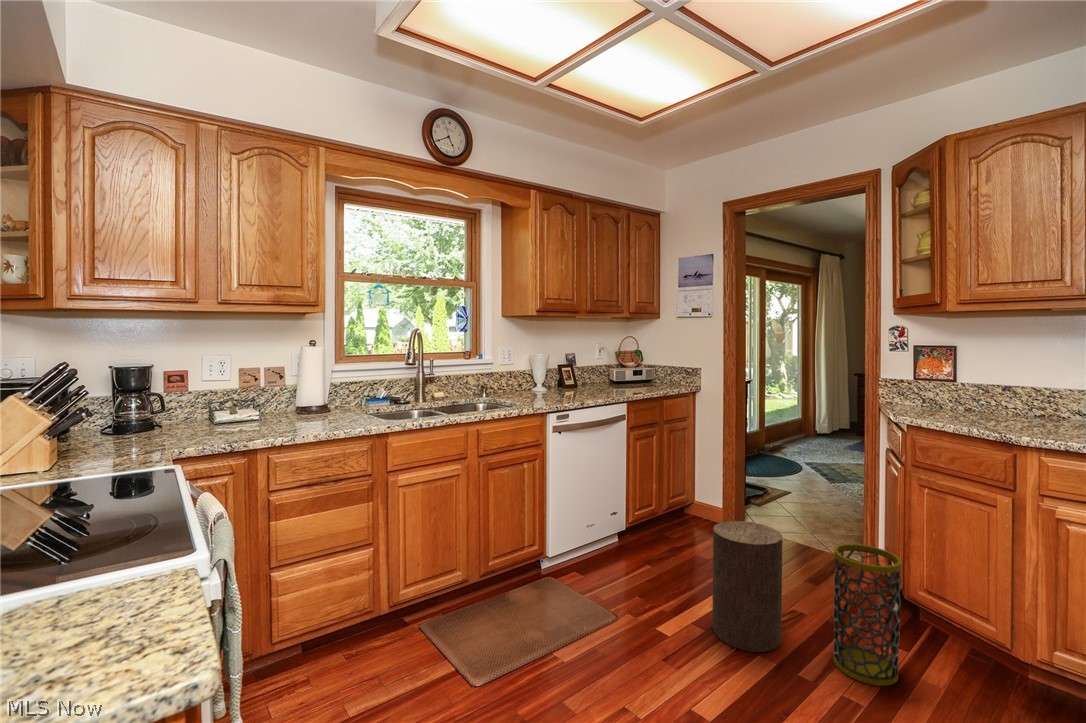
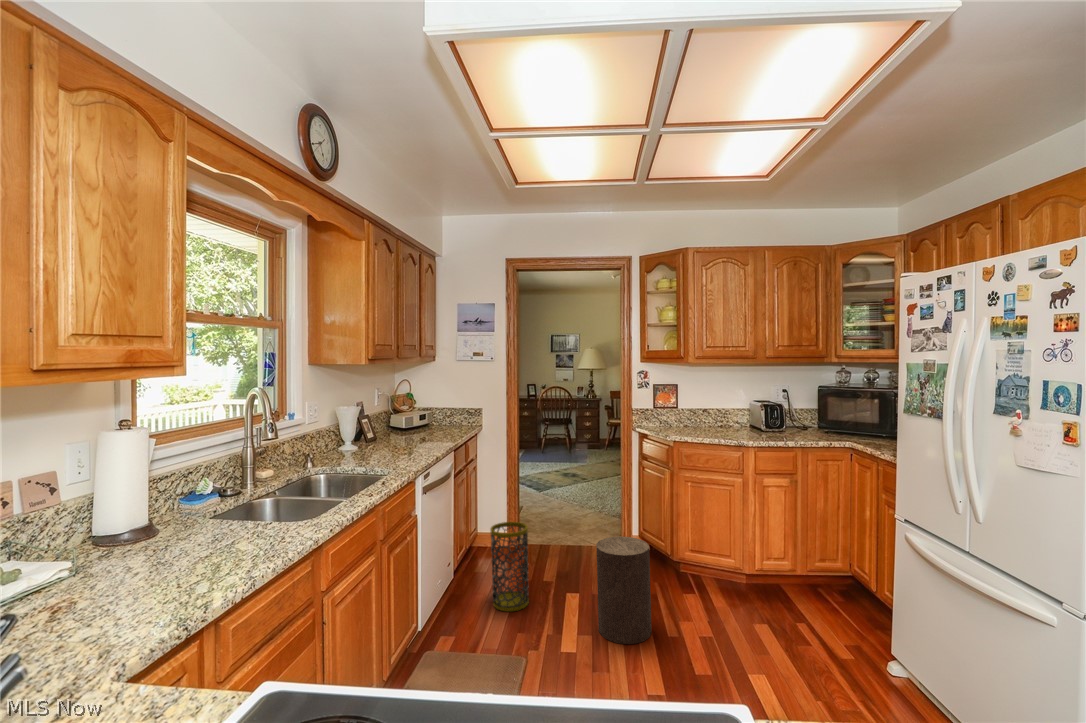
trash can: present [834,544,902,686] -> present [490,522,529,612]

